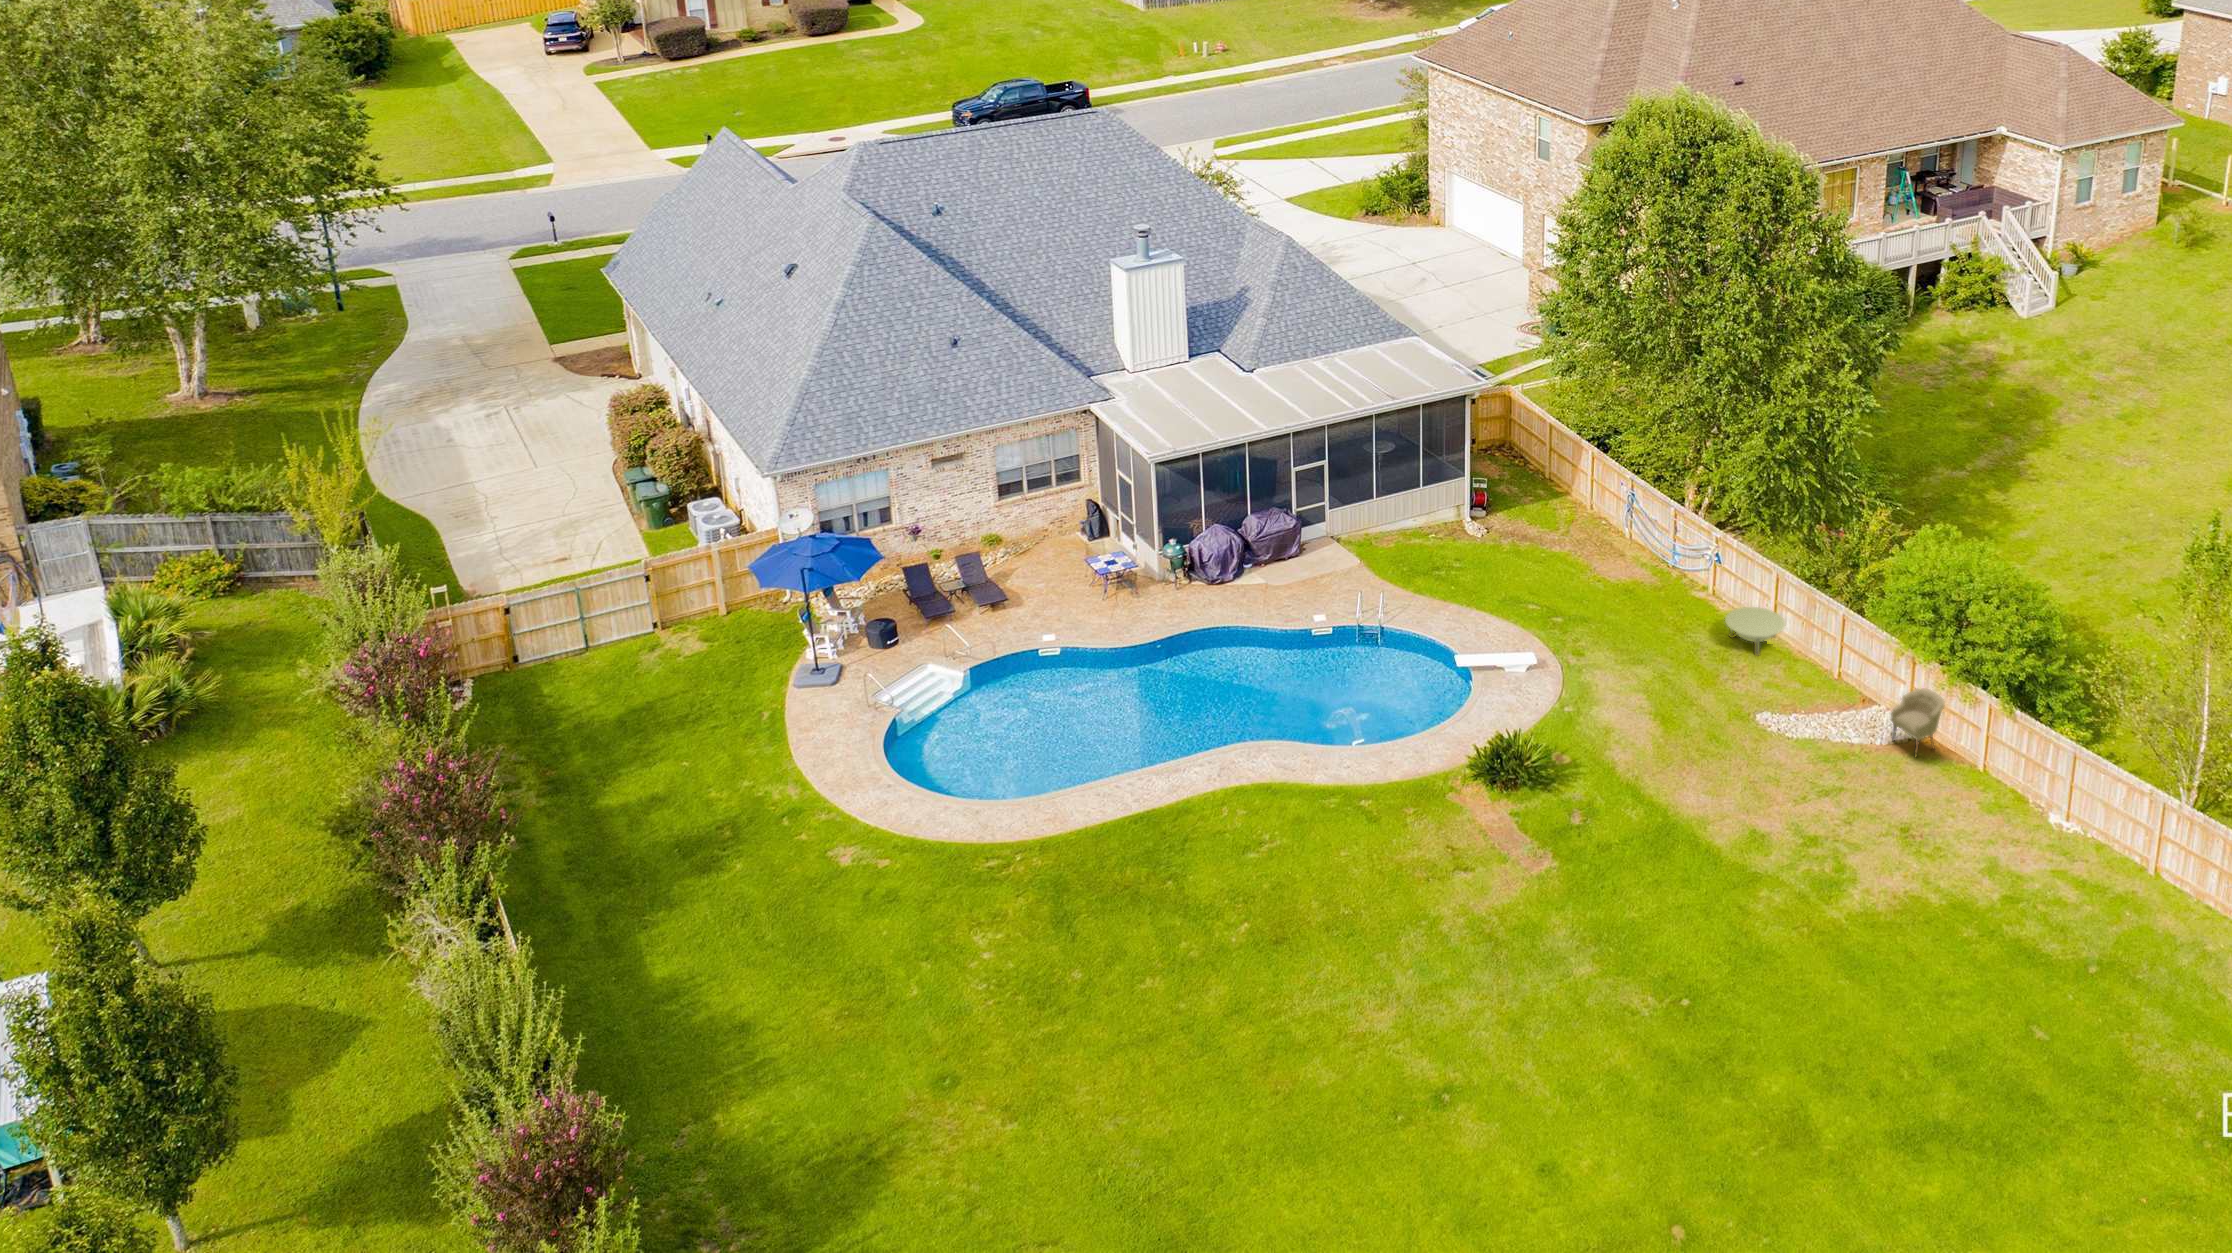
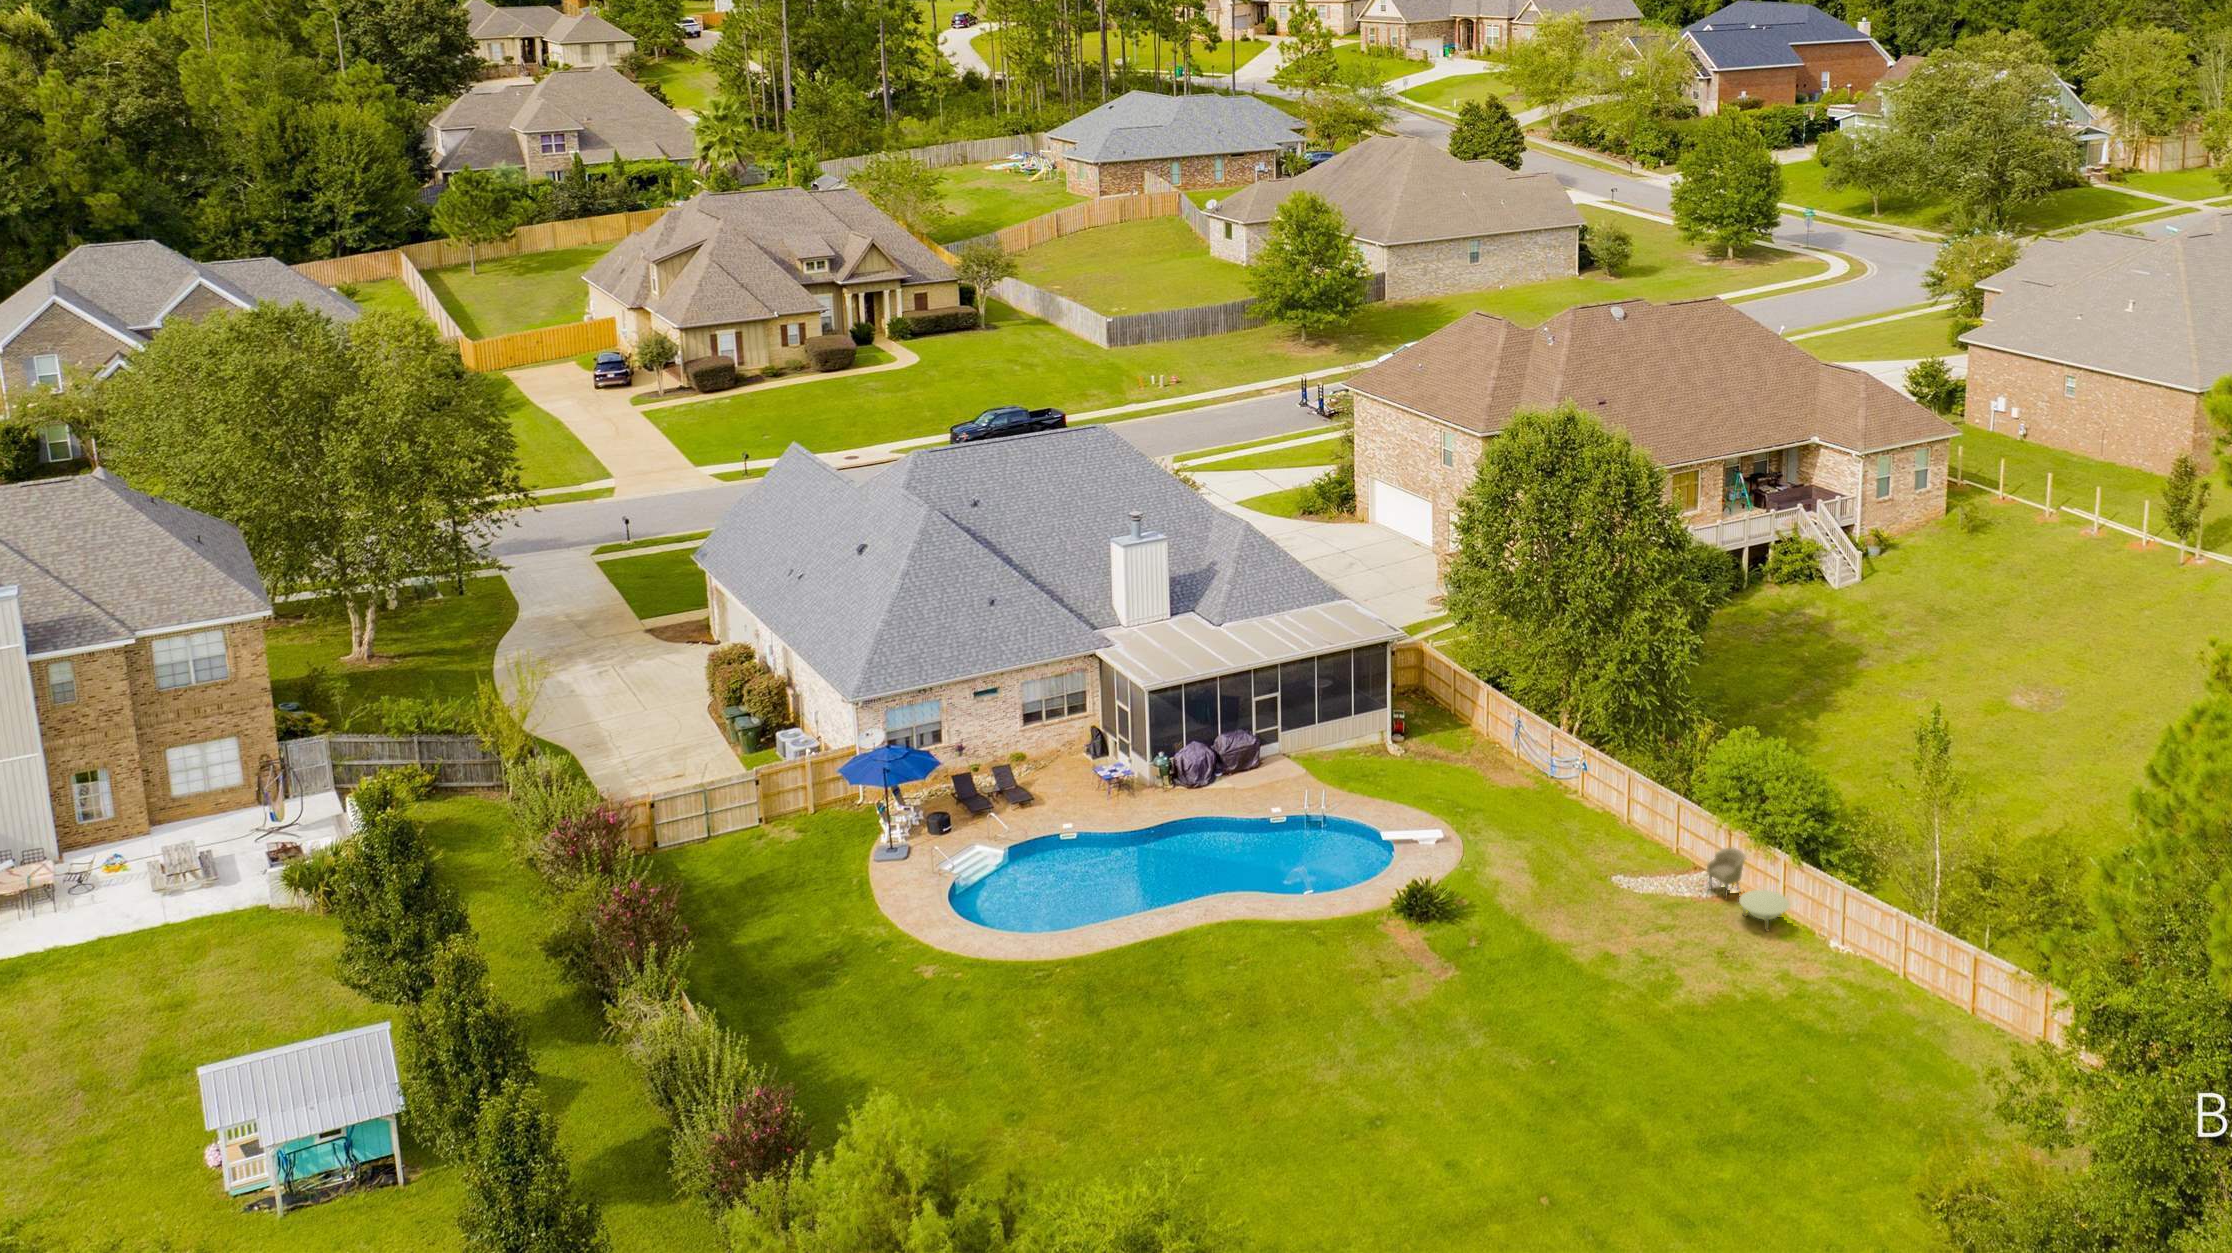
round table: present [1725,607,1786,656] -> present [1739,890,1790,932]

